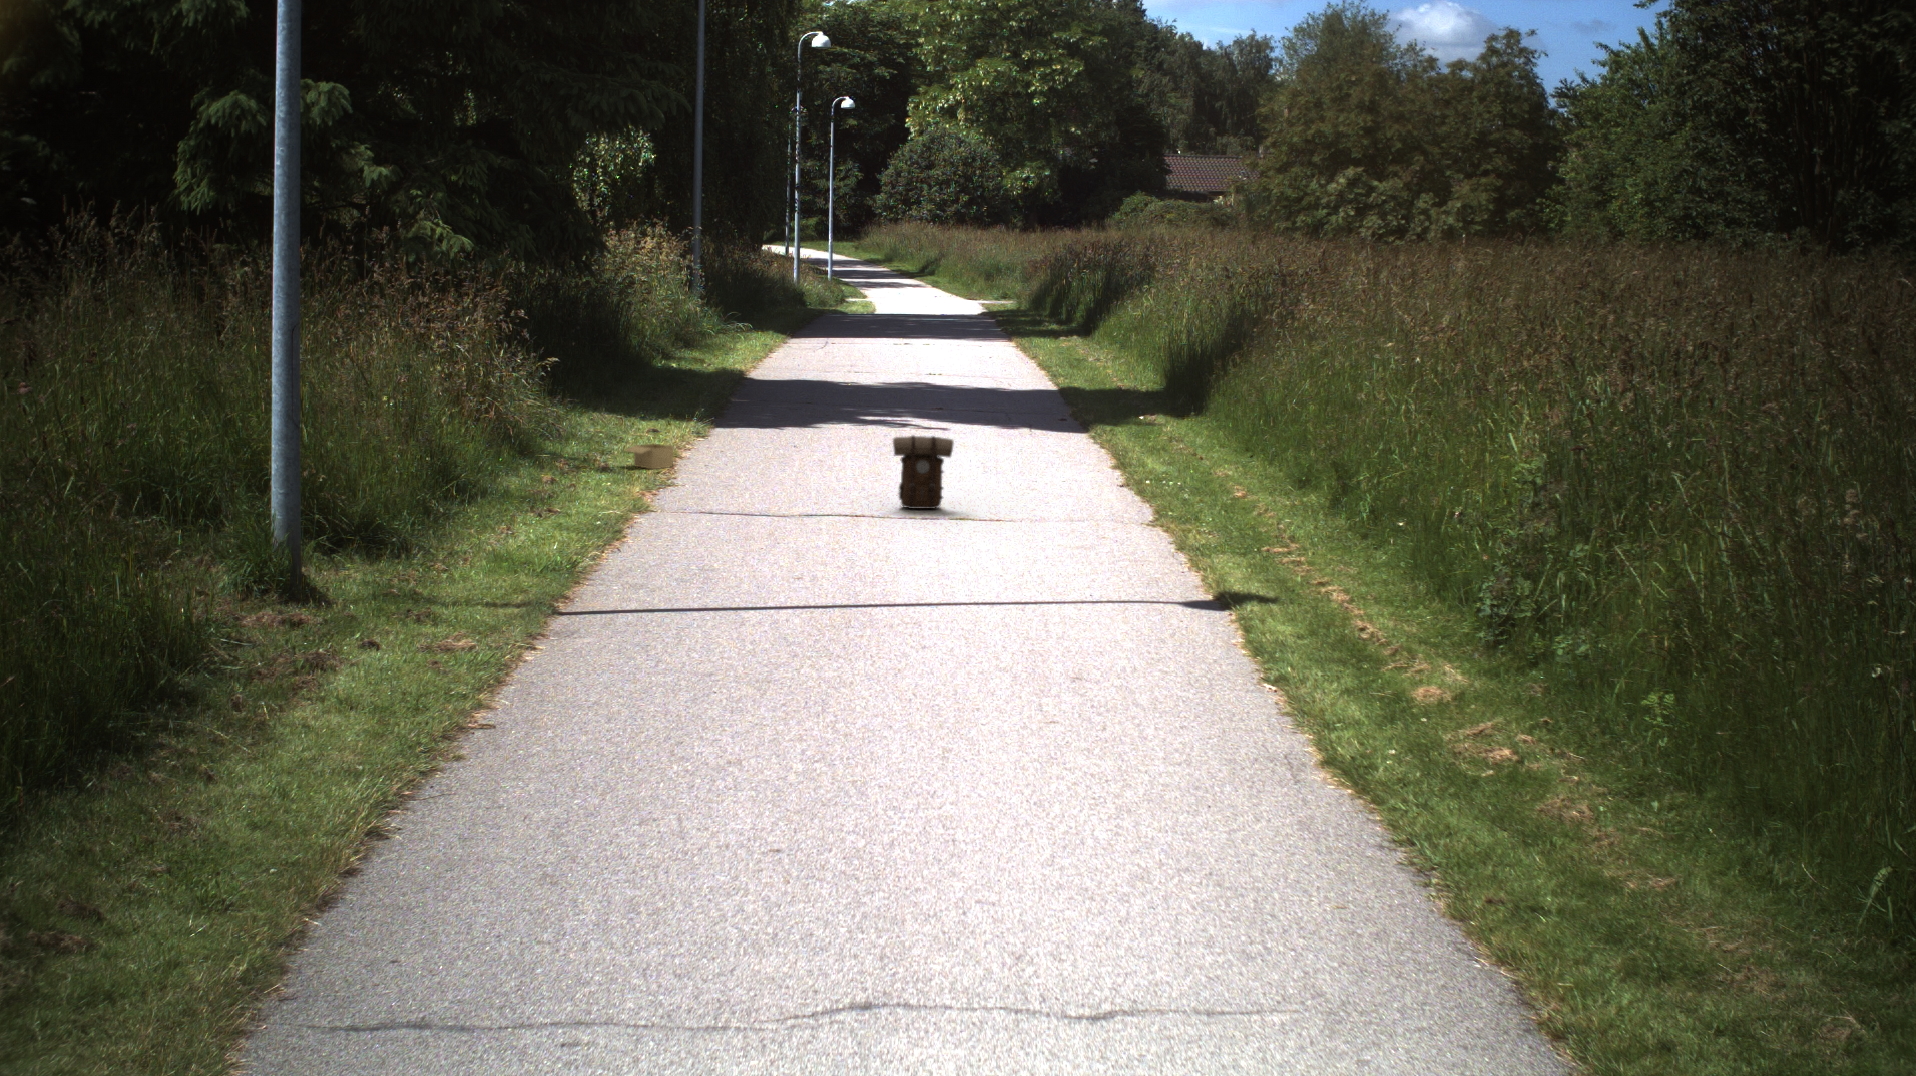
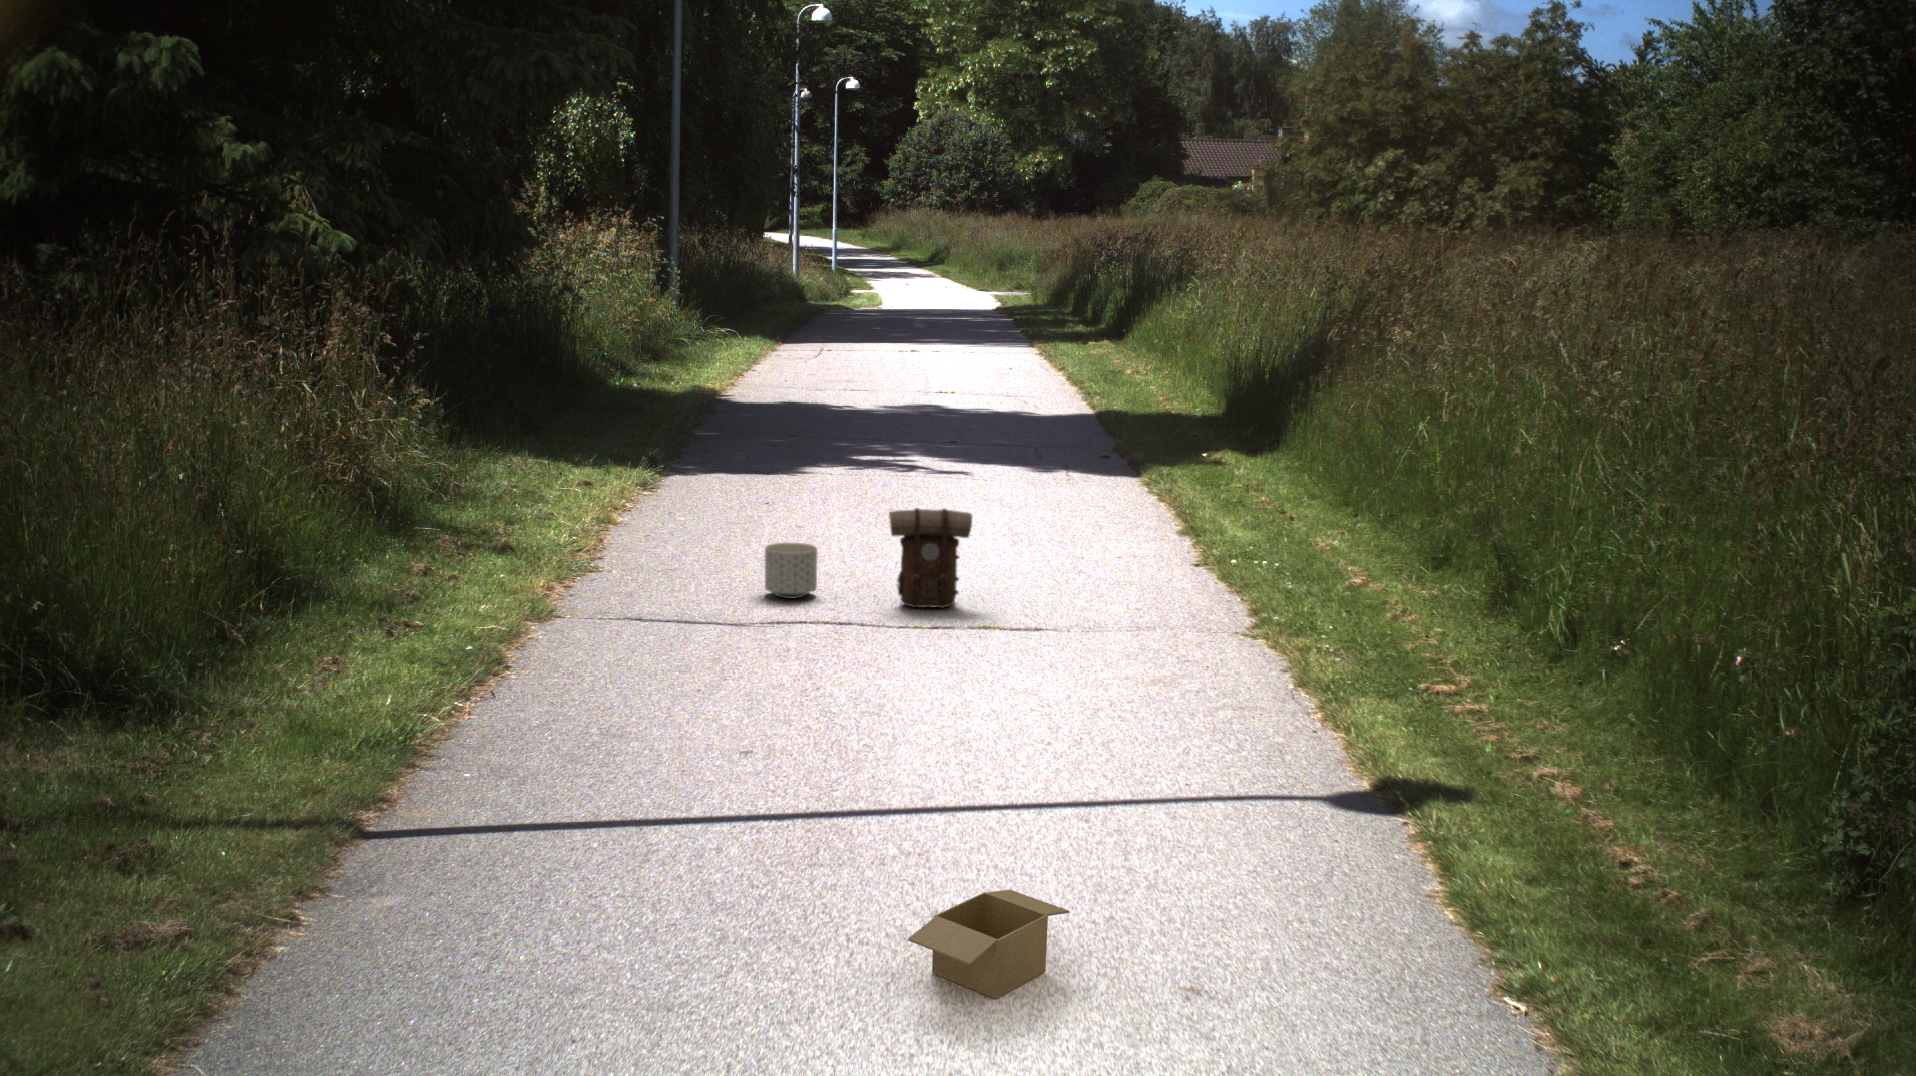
cardboard box: present [625,444,673,469] -> present [908,890,1070,999]
planter: none [801,463,840,503] -> present [765,543,817,599]

